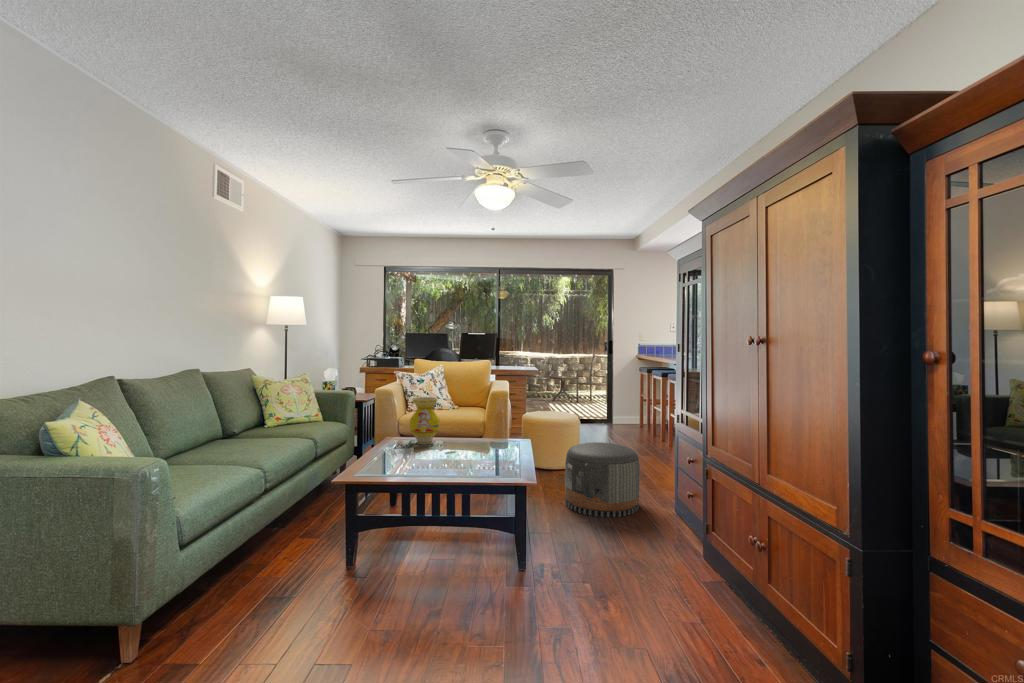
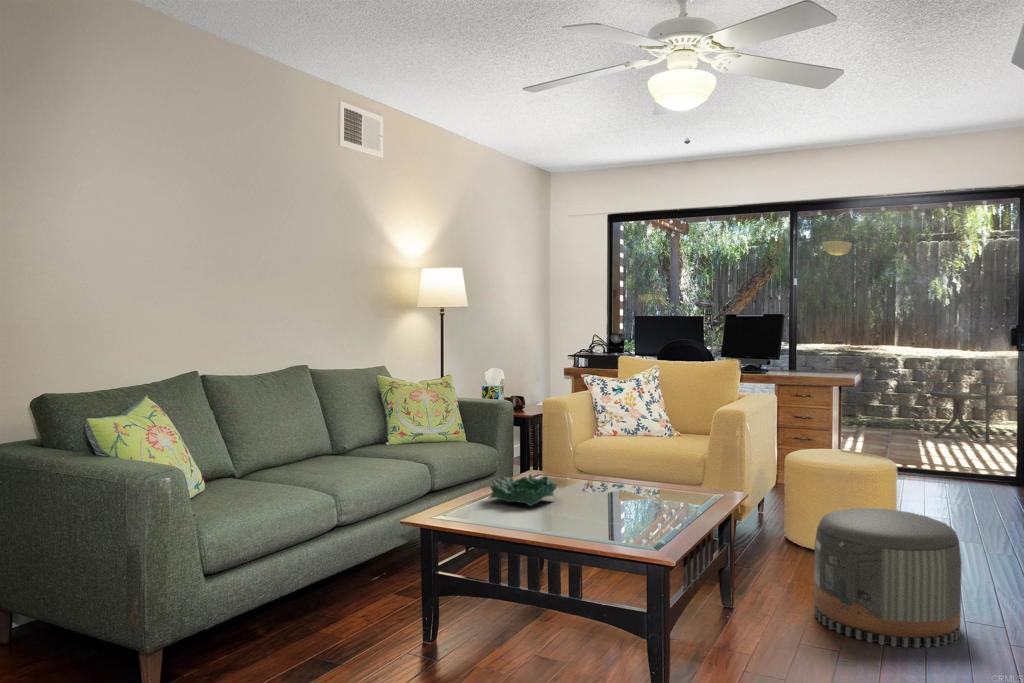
vase: present [410,397,439,444] -> none [559,413,604,485]
decorative bowl: none [379,440,424,461] -> present [489,474,557,506]

